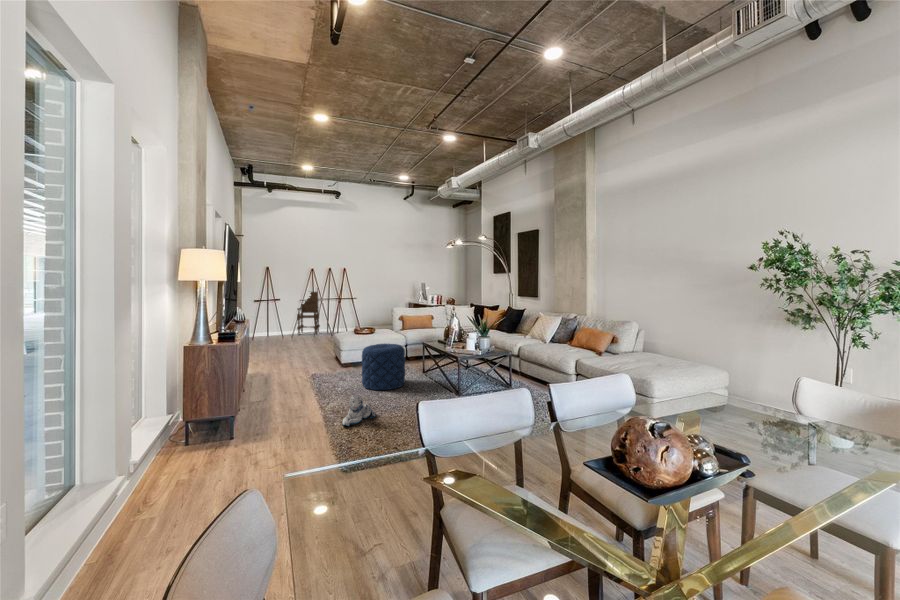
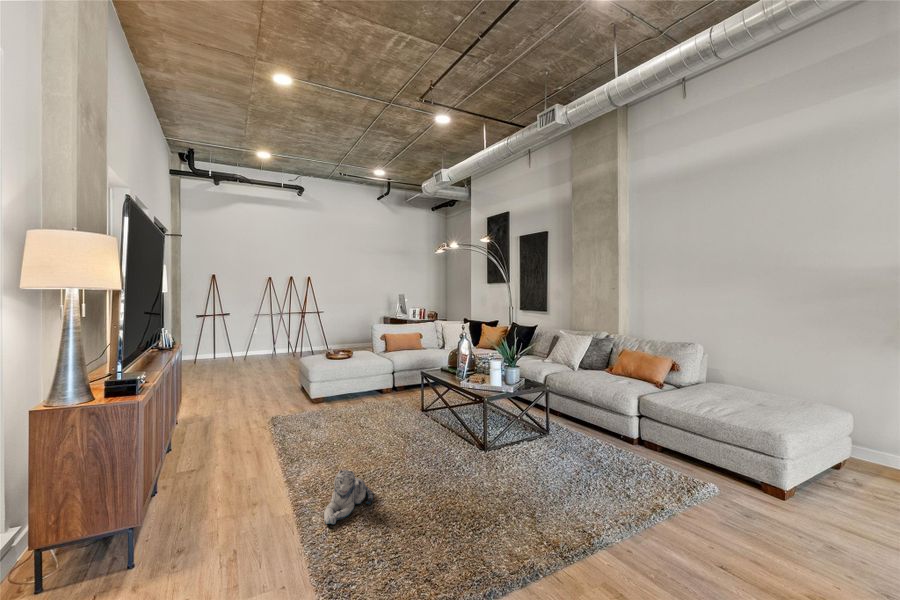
armchair: present [297,289,320,334] -> none [250,300,279,357]
pouf: present [362,344,405,390] -> none [343,377,403,445]

